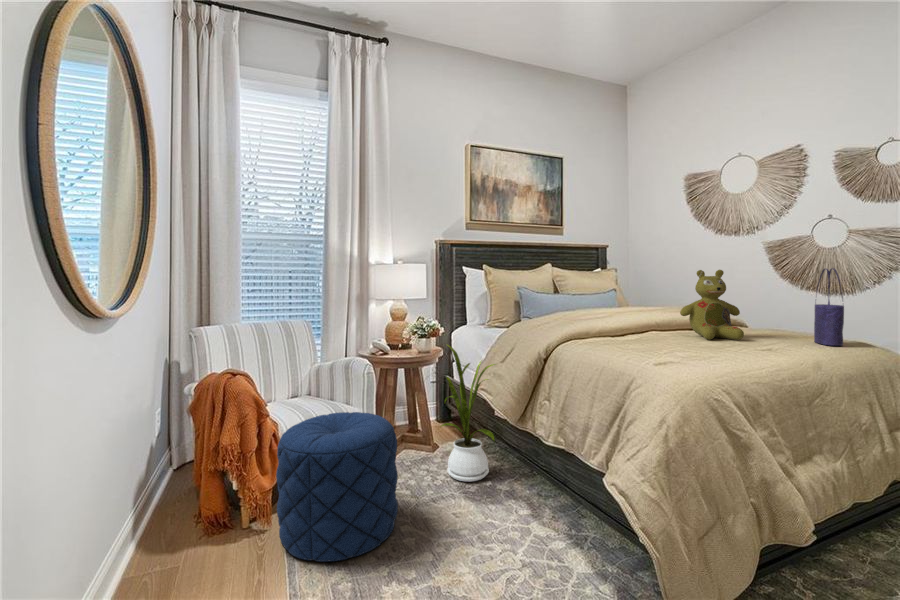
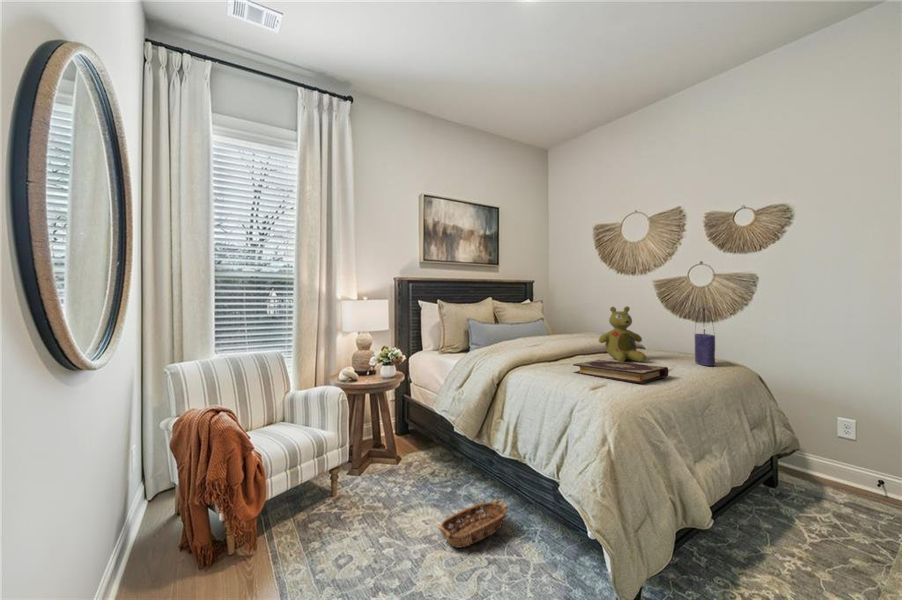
book: none [640,334,770,361] -> present [573,360,669,384]
house plant: present [441,345,495,481] -> none [404,369,456,491]
pouf: present [276,412,398,562] -> none [265,437,375,580]
basket: none [451,485,553,561] -> present [438,499,507,548]

